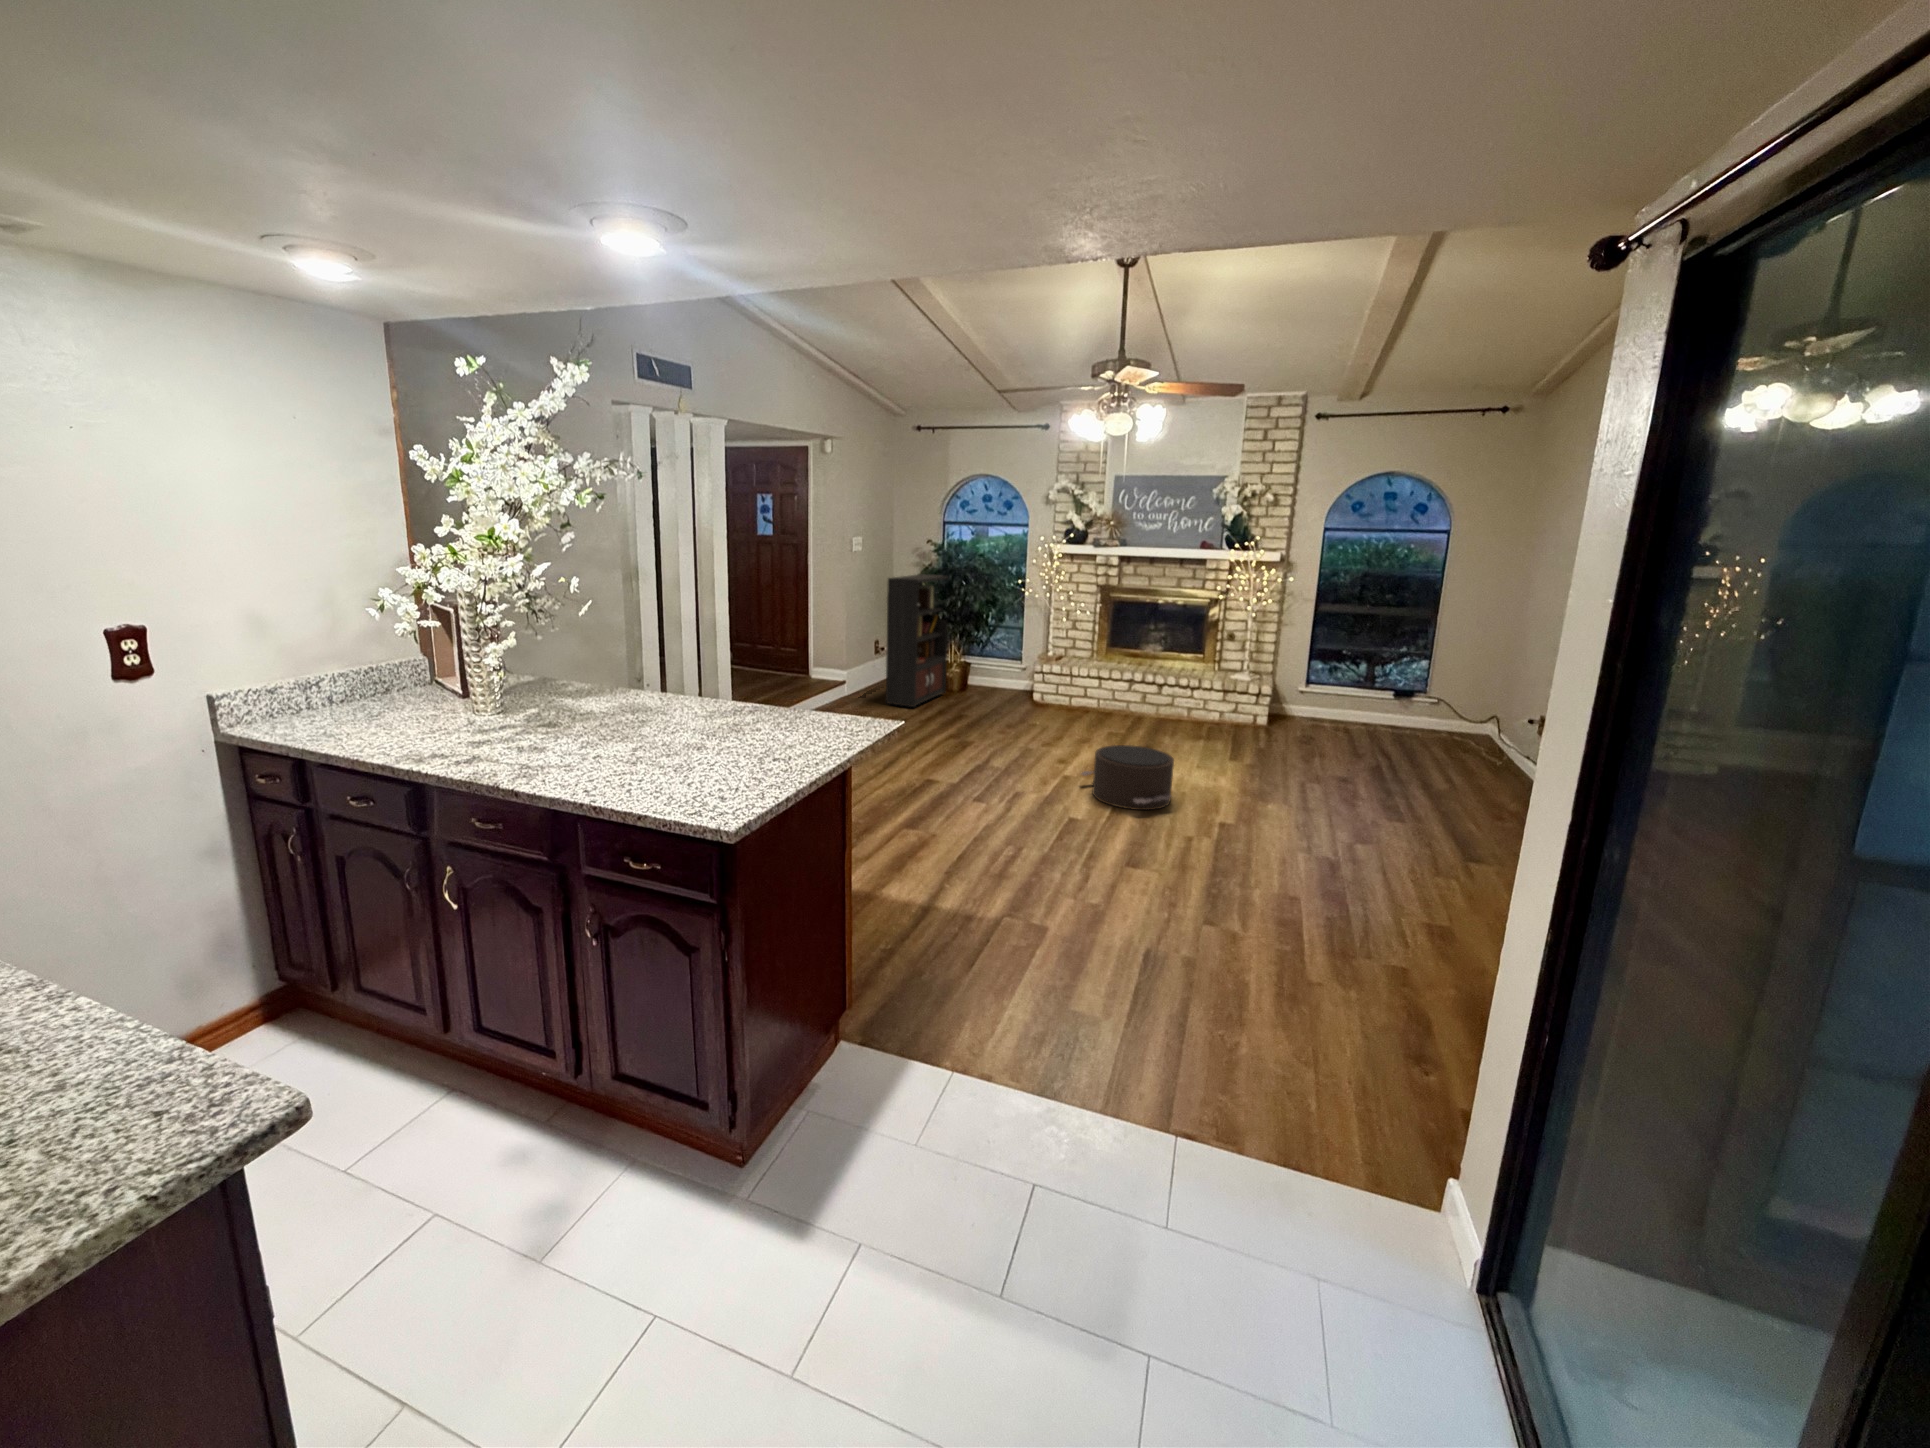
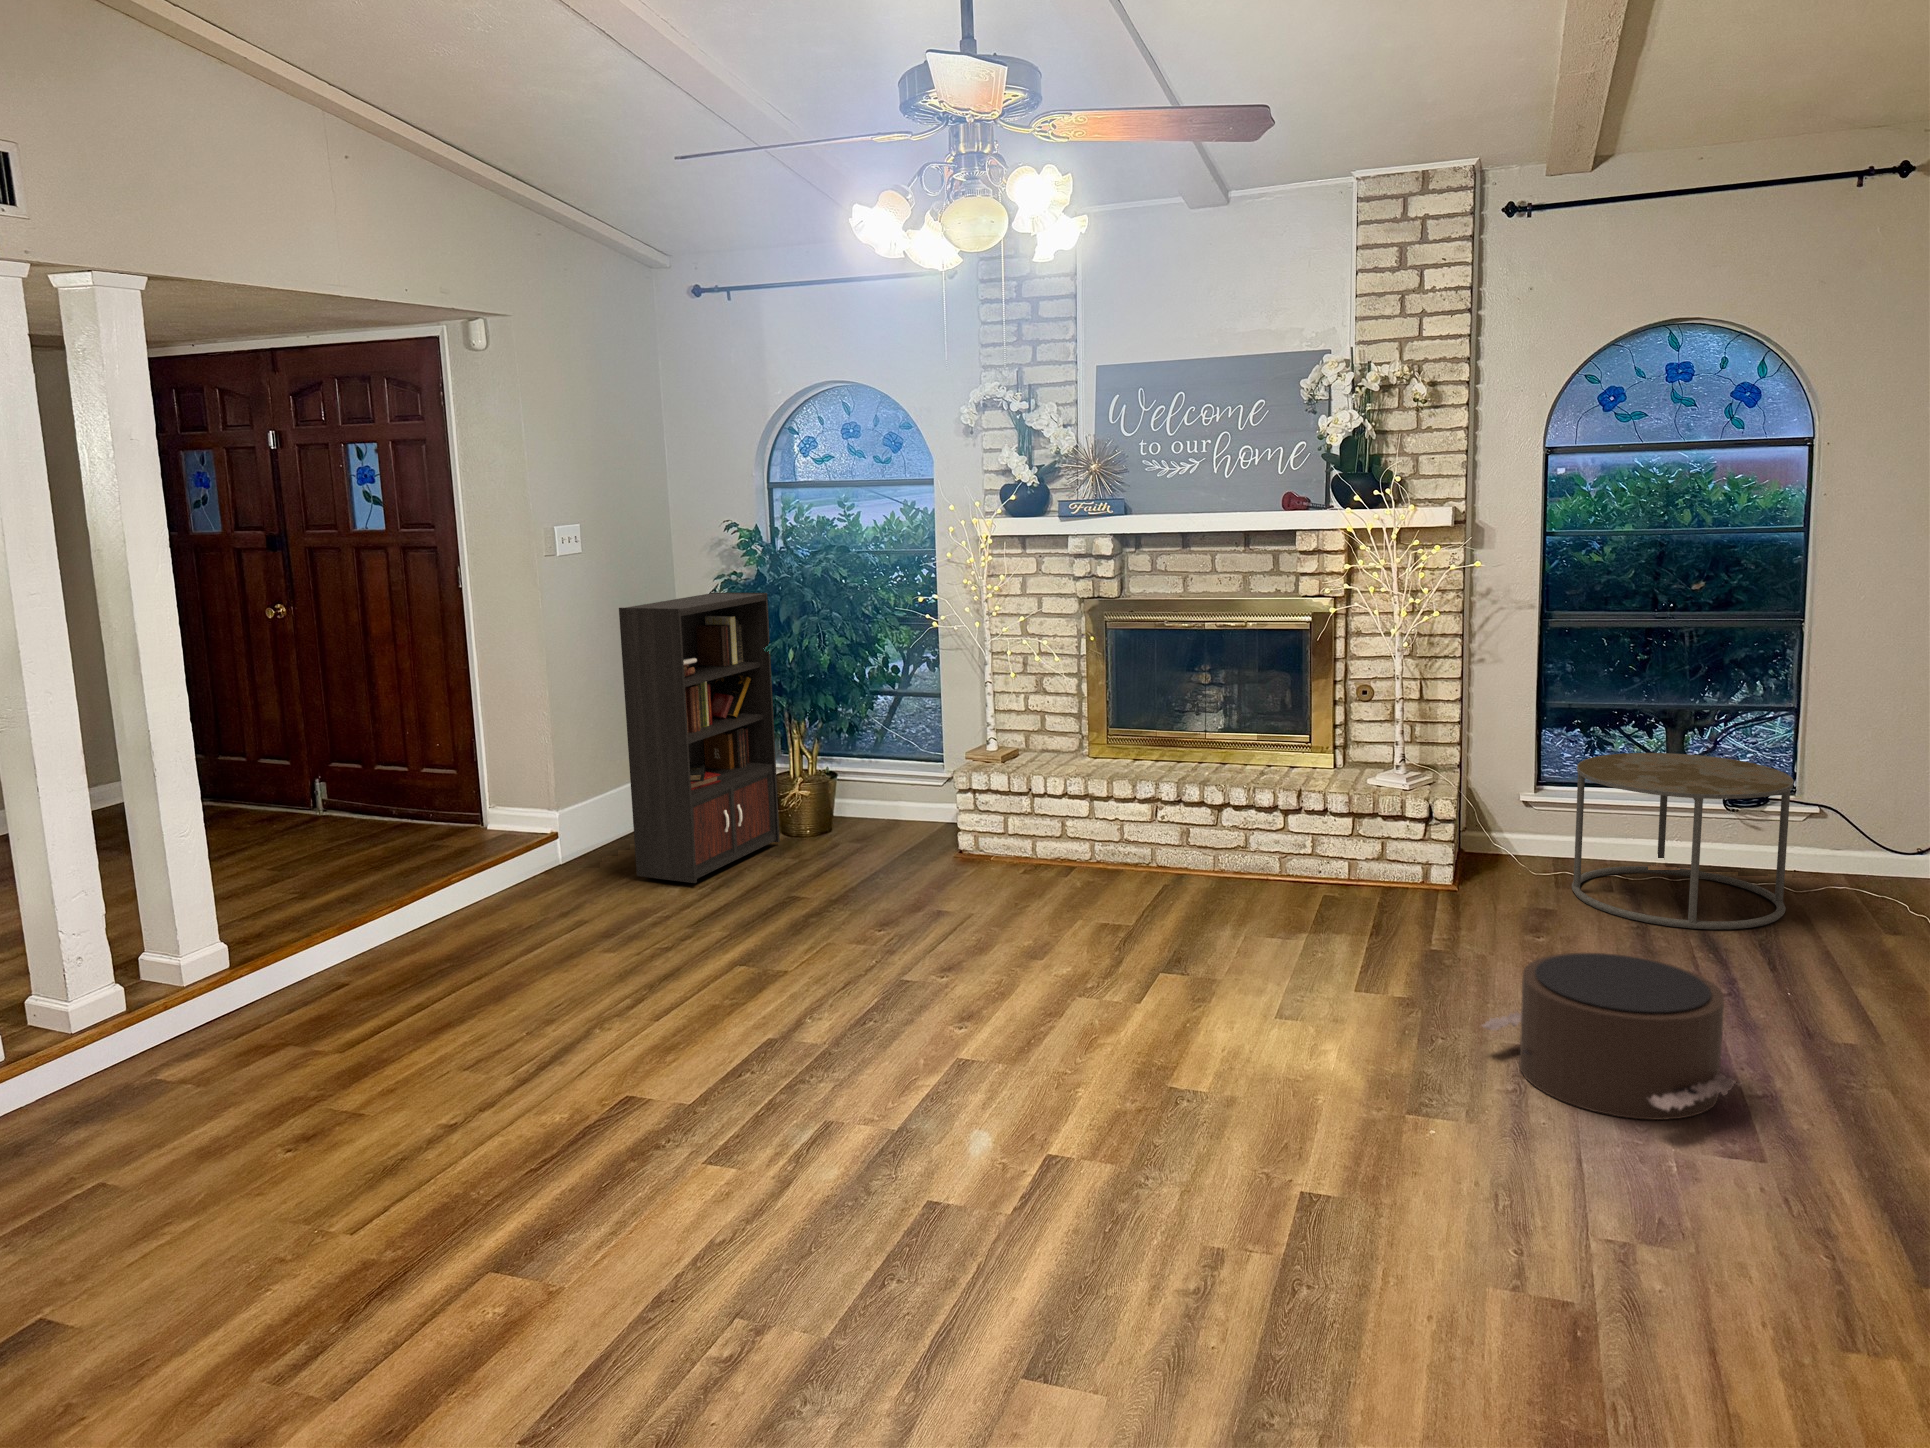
side table: none [1321,671,1427,748] -> present [1572,753,1794,929]
pouf: present [1082,745,1174,810] -> present [1482,953,1741,1120]

